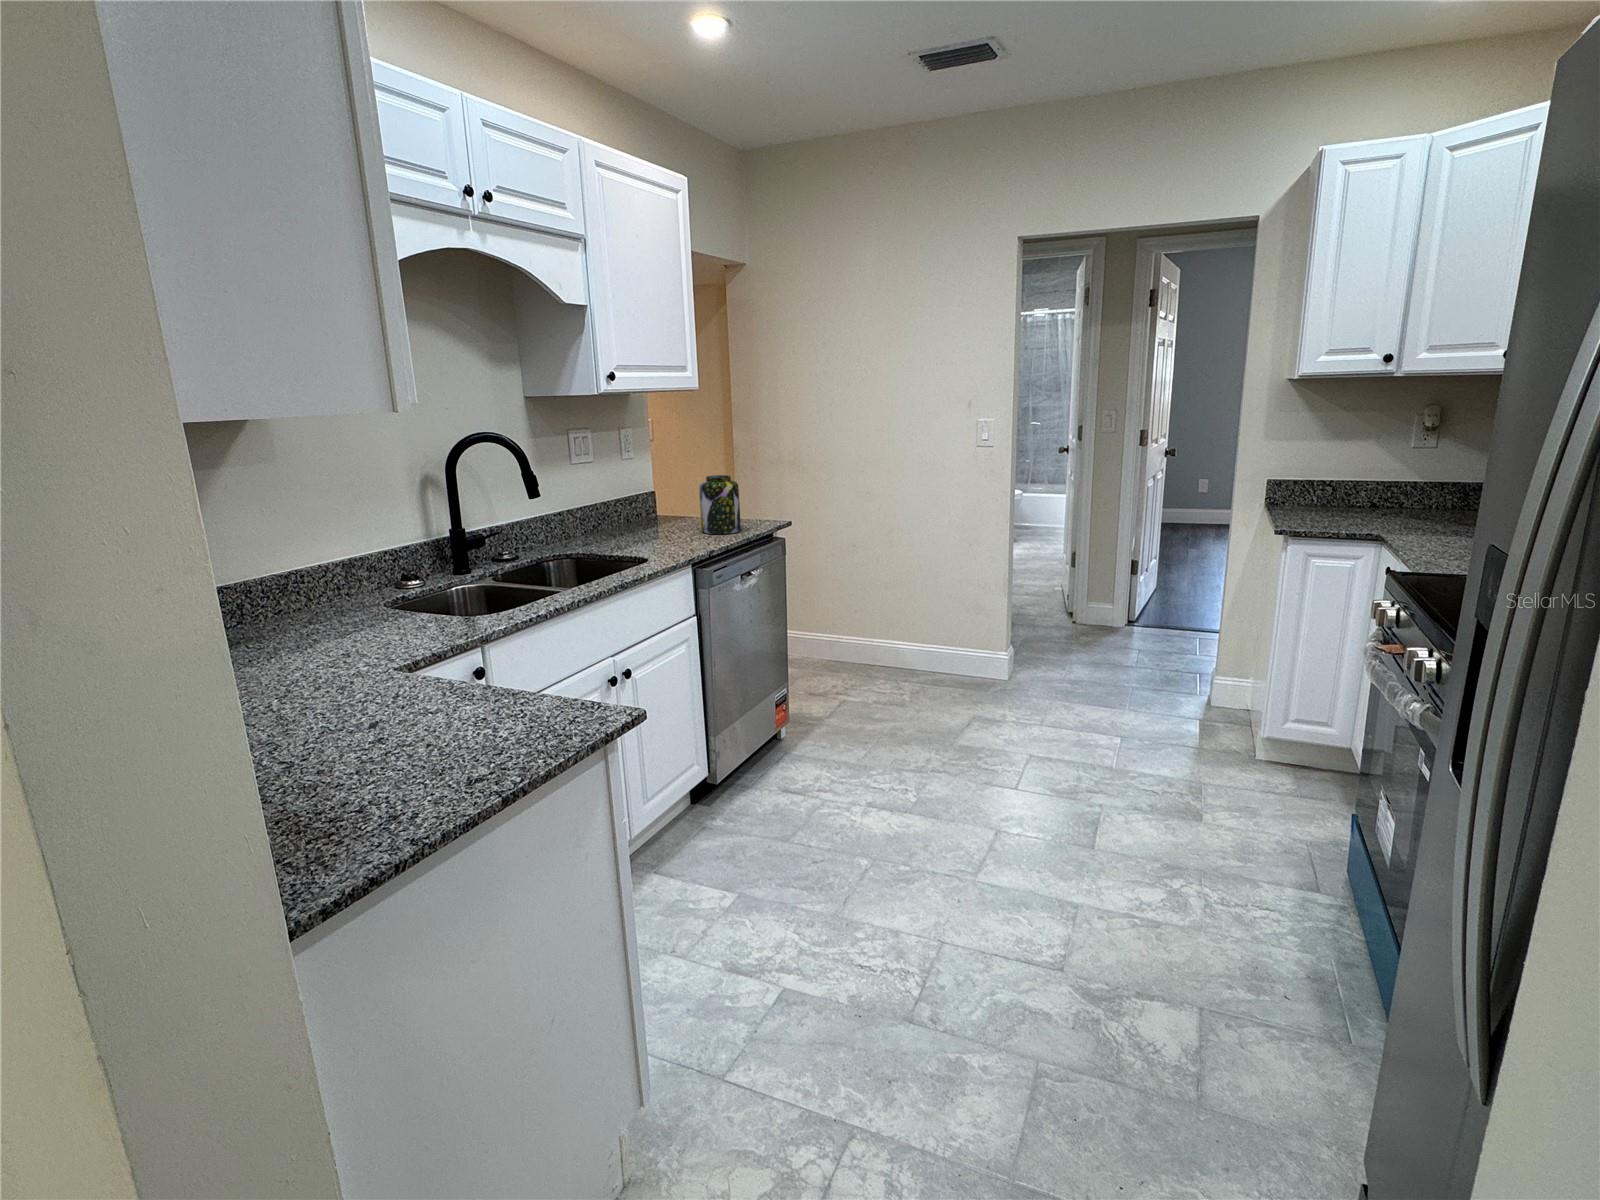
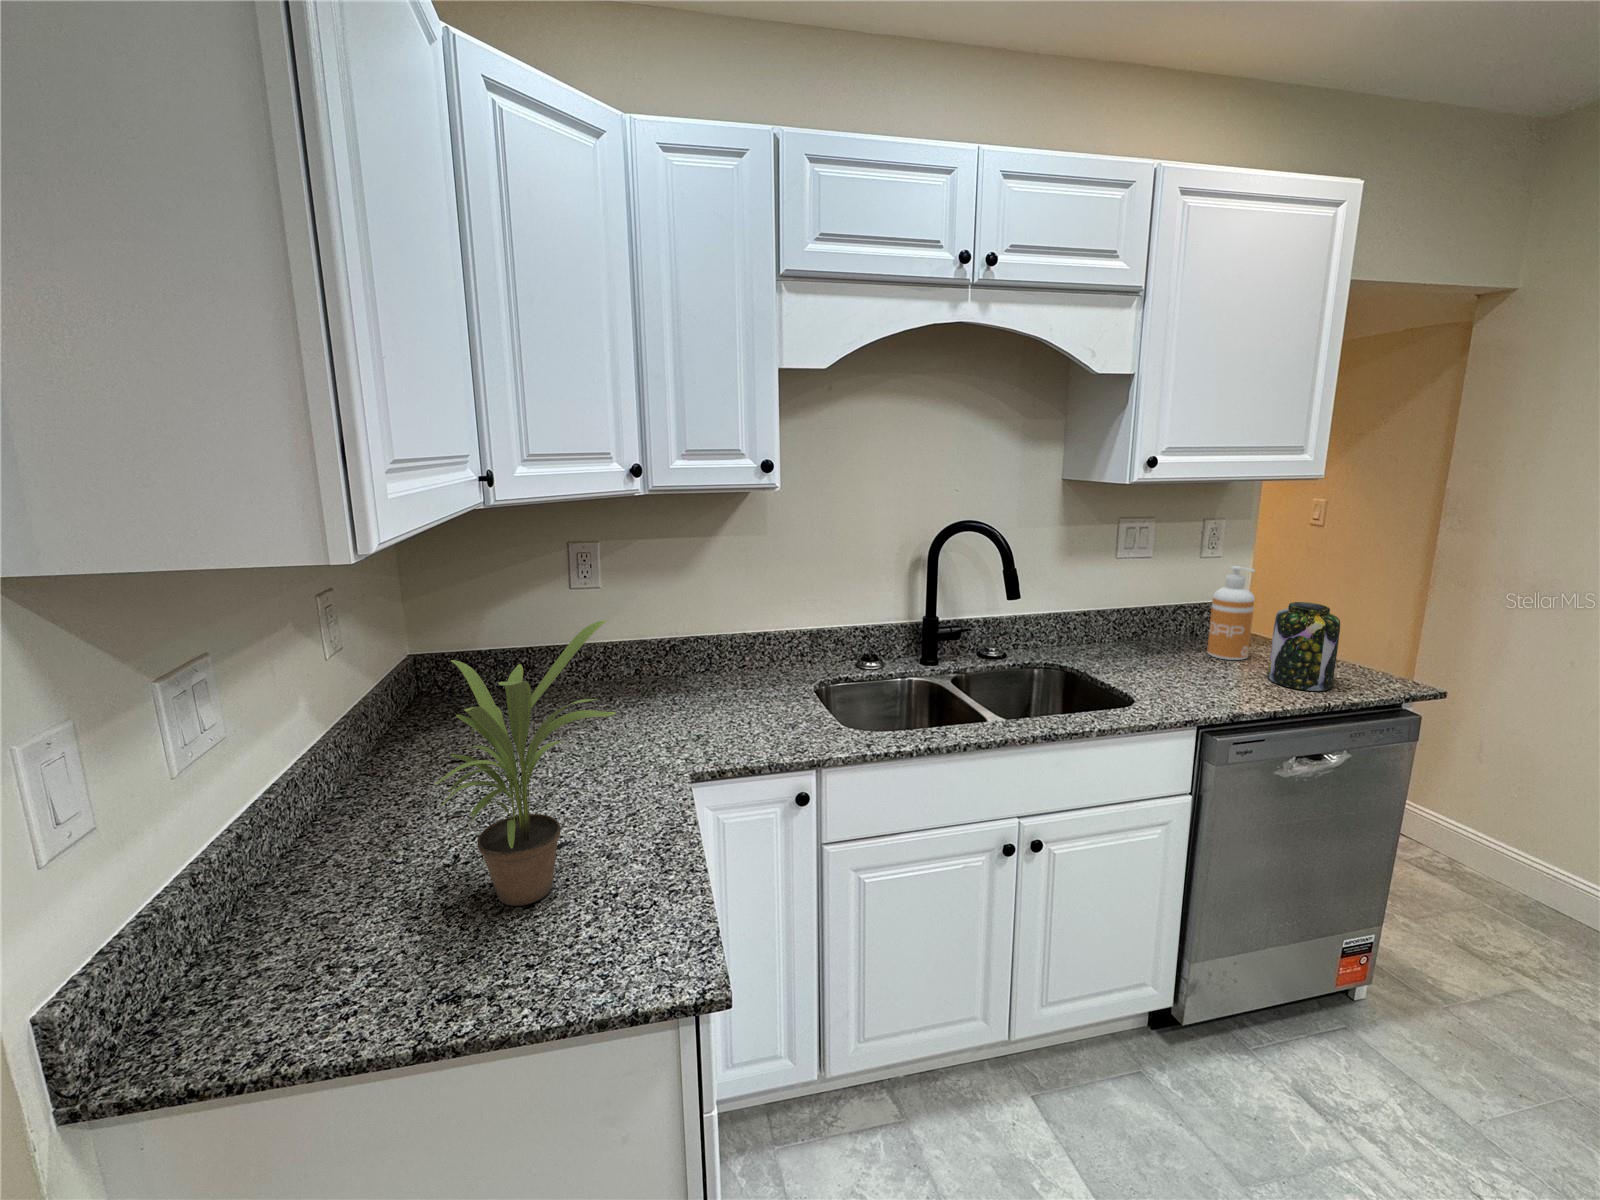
soap dispenser: none [648,459,679,530] -> present [1207,566,1255,660]
potted plant: none [286,488,482,749] -> present [434,620,616,906]

